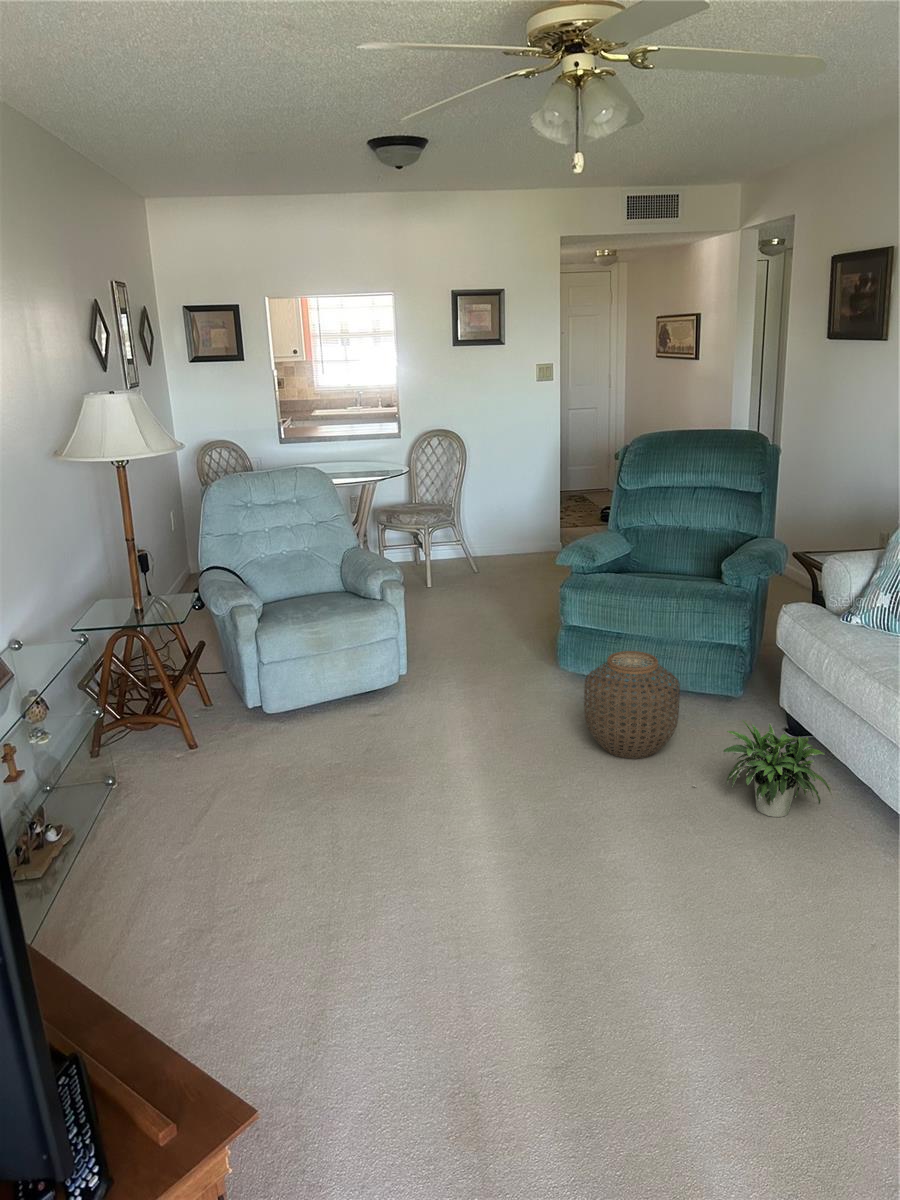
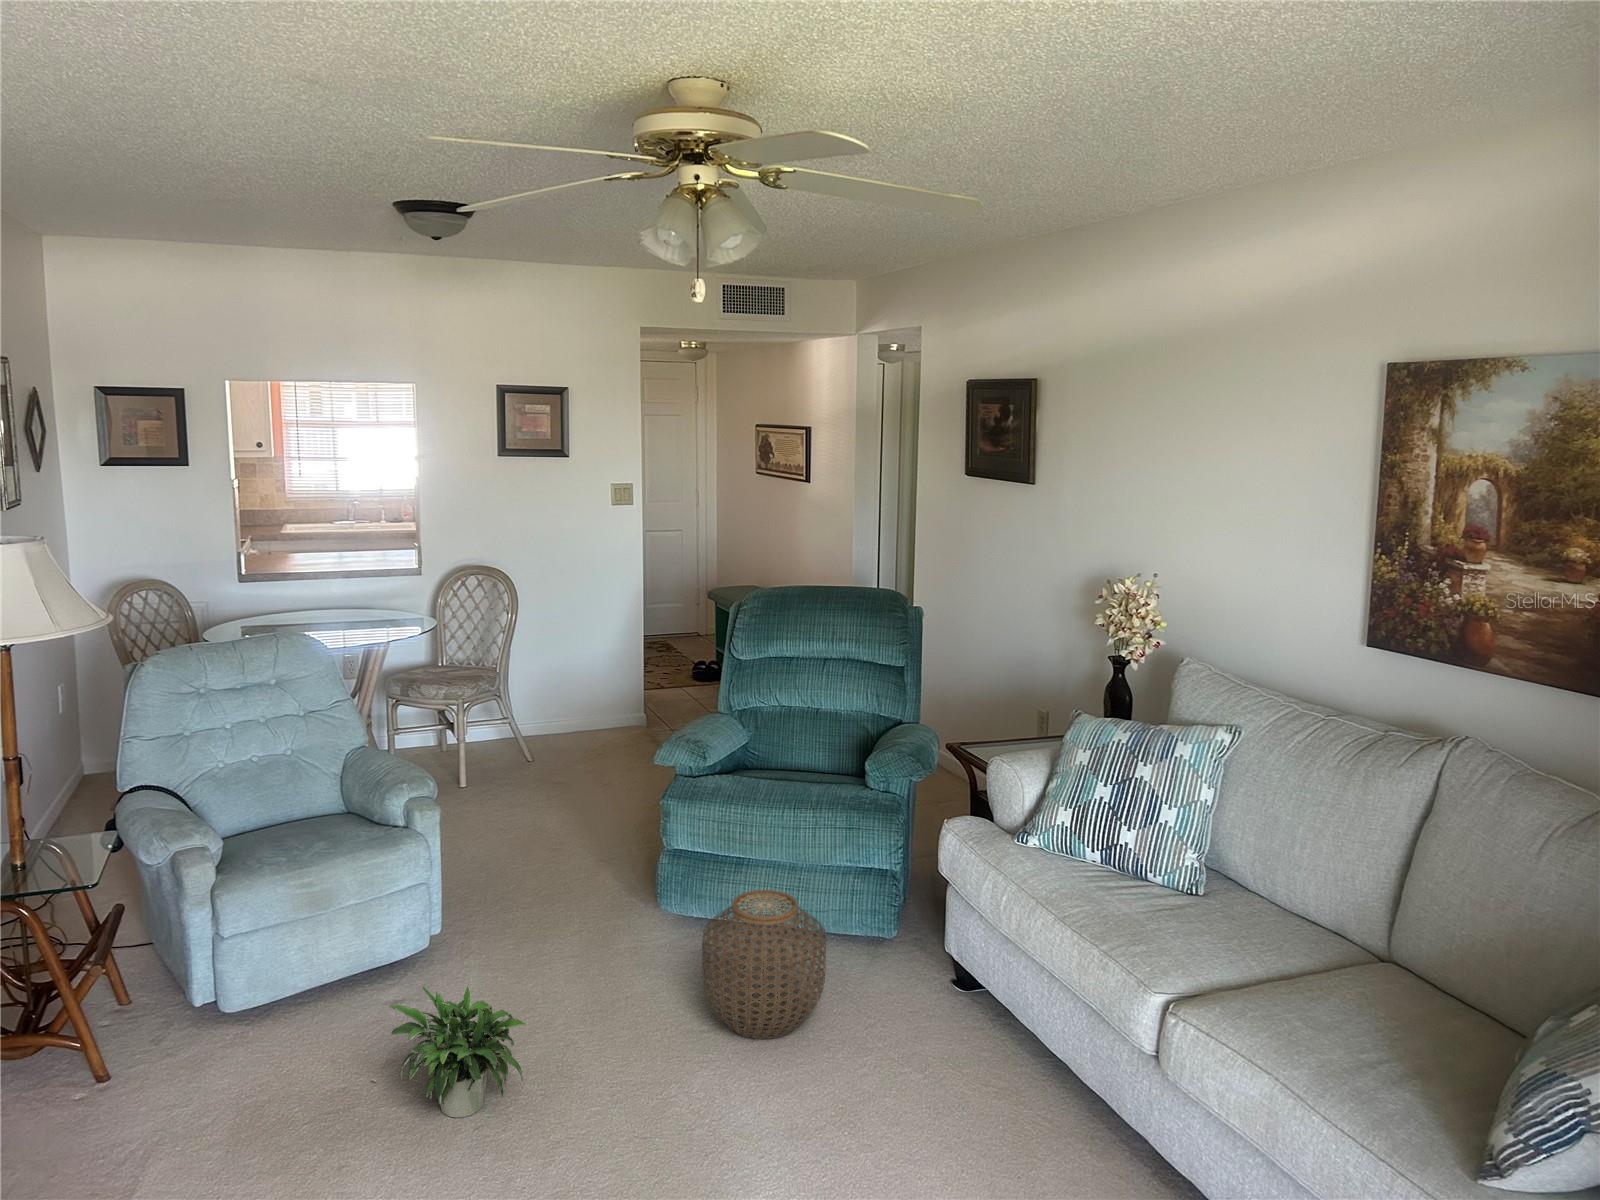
potted plant: present [693,720,832,817] -> present [371,986,526,1118]

